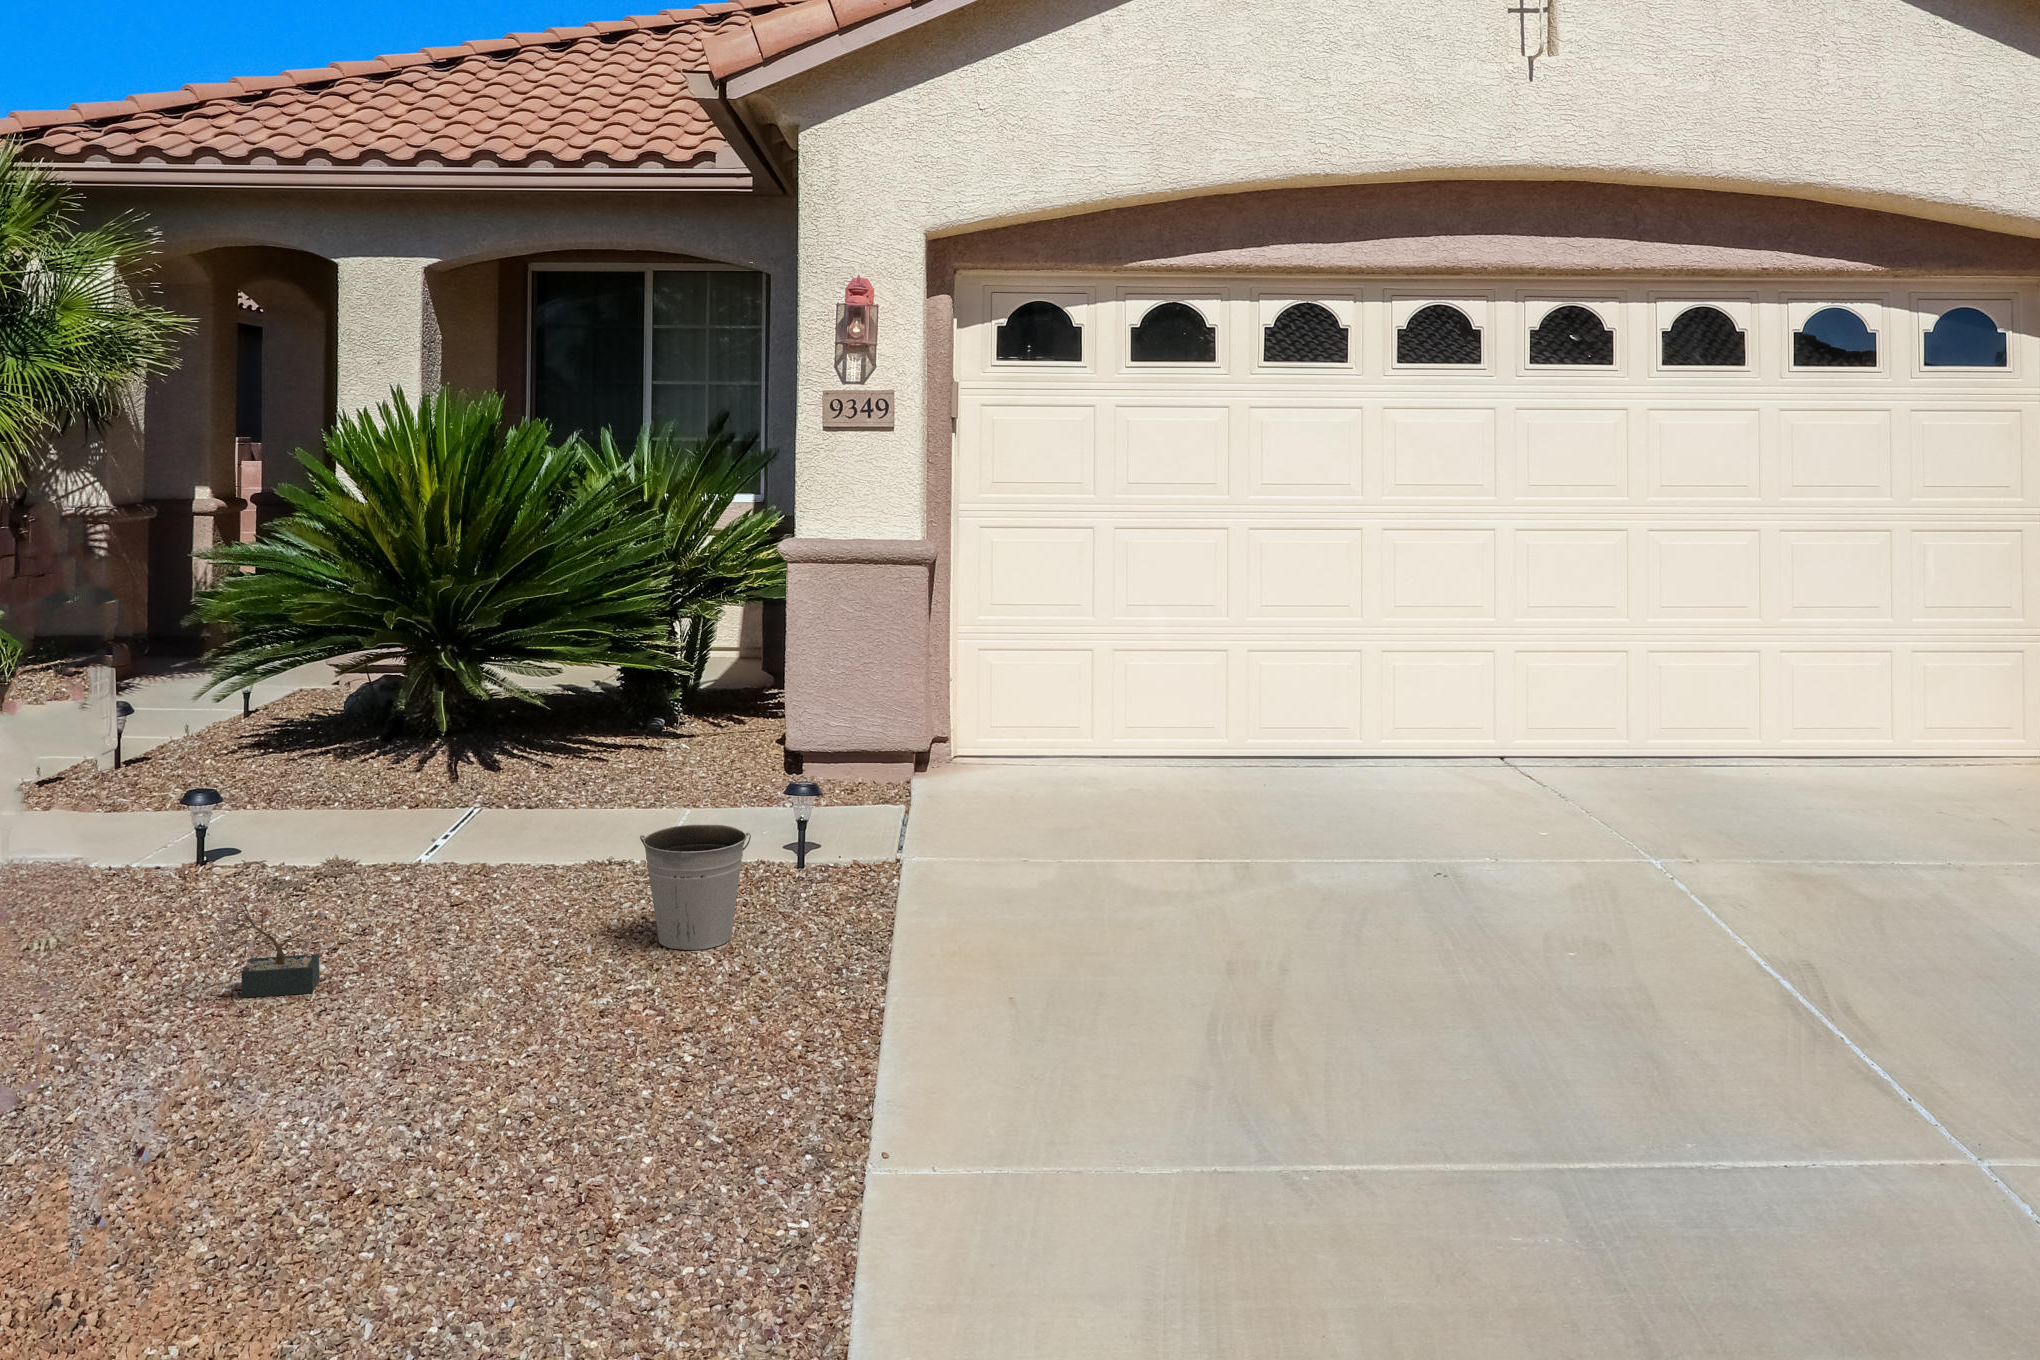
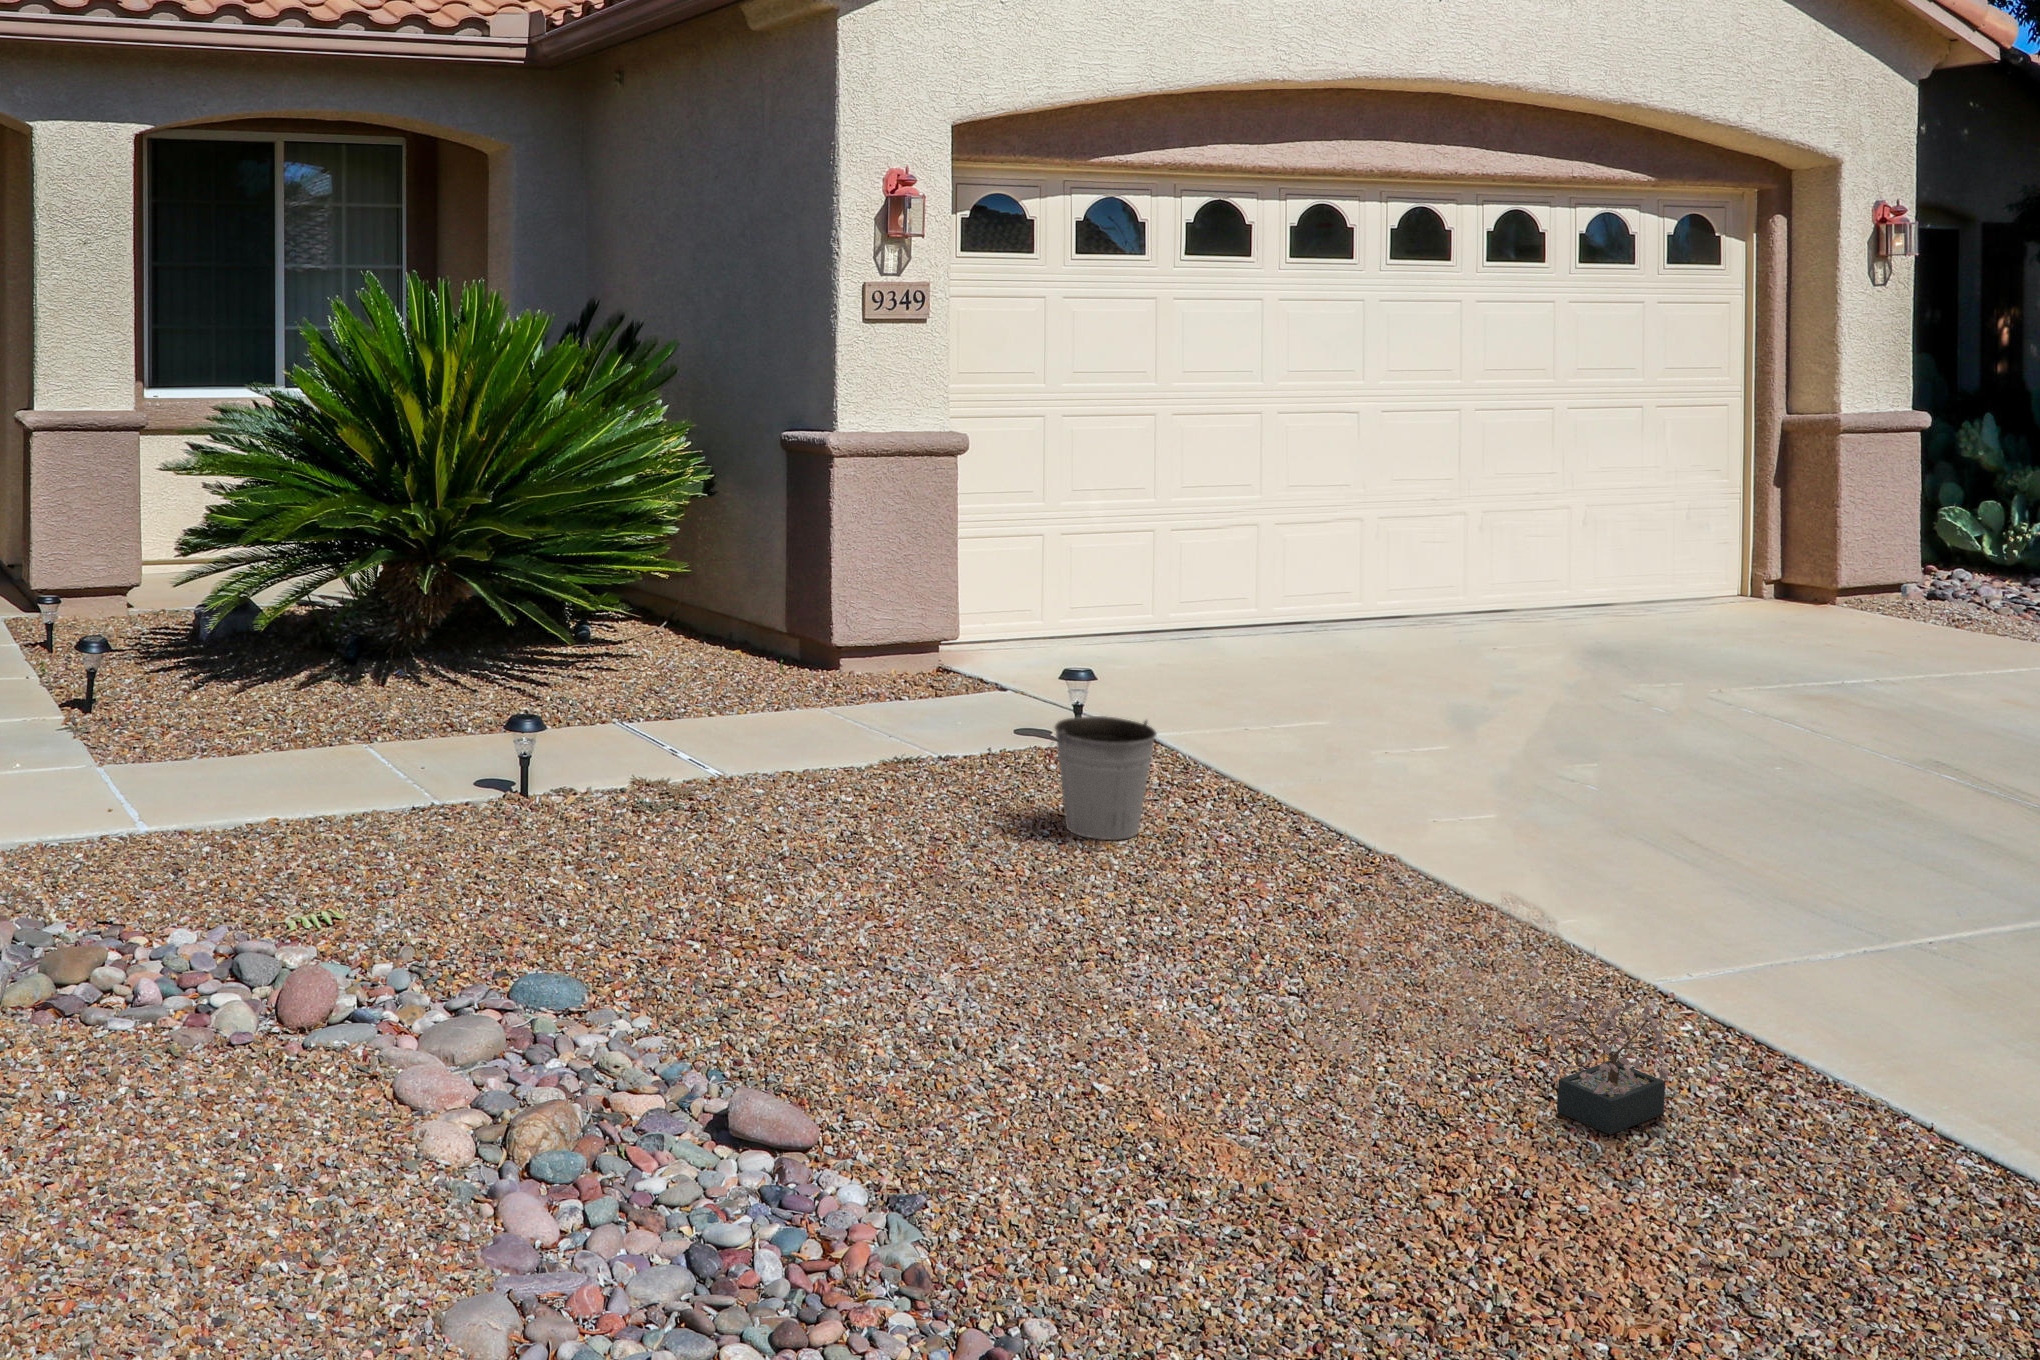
decorative plant: present [214,892,336,998] -> present [1535,992,1669,1135]

